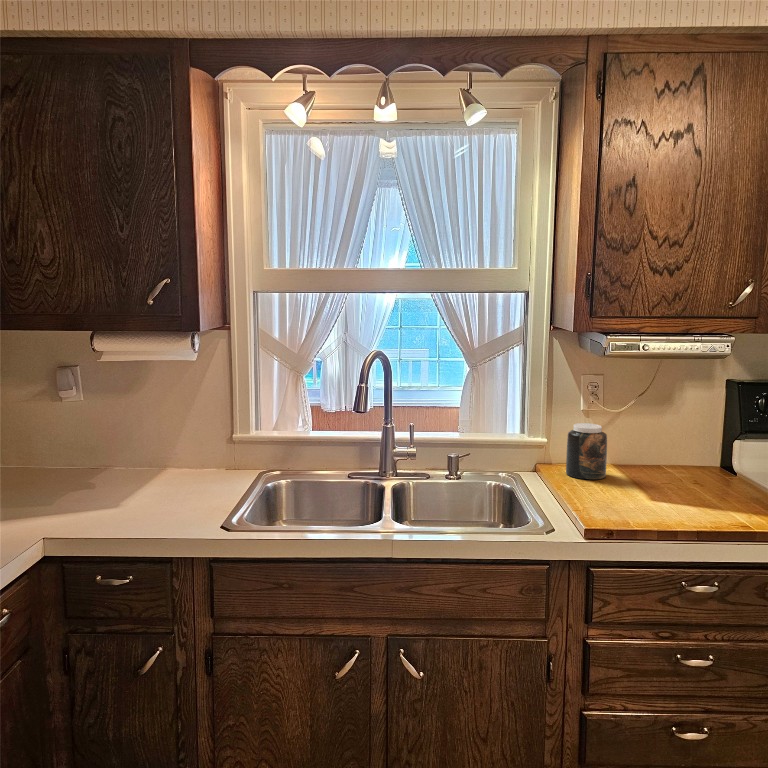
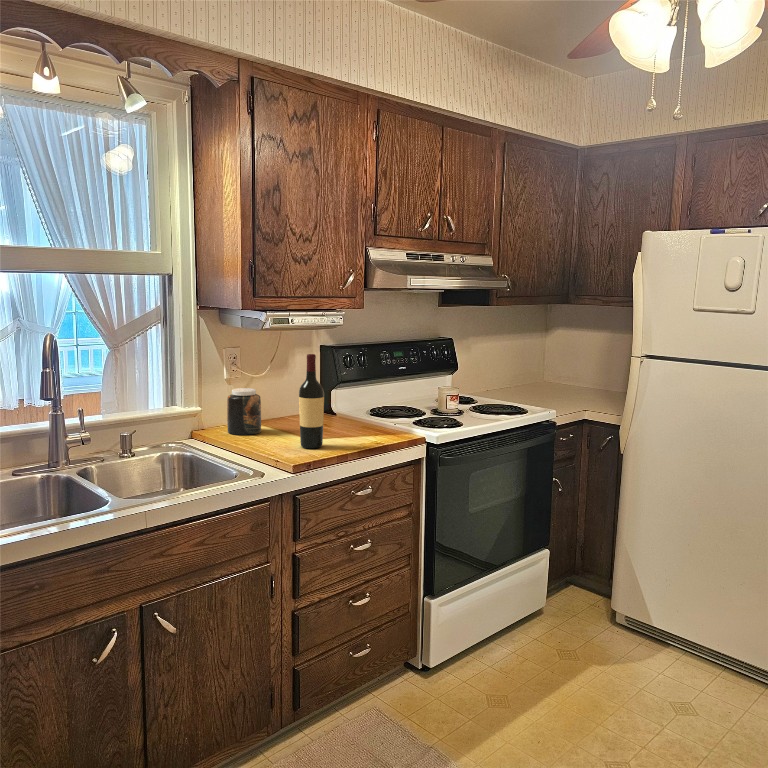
wine bottle: none [621,390,657,513] -> present [299,354,324,449]

